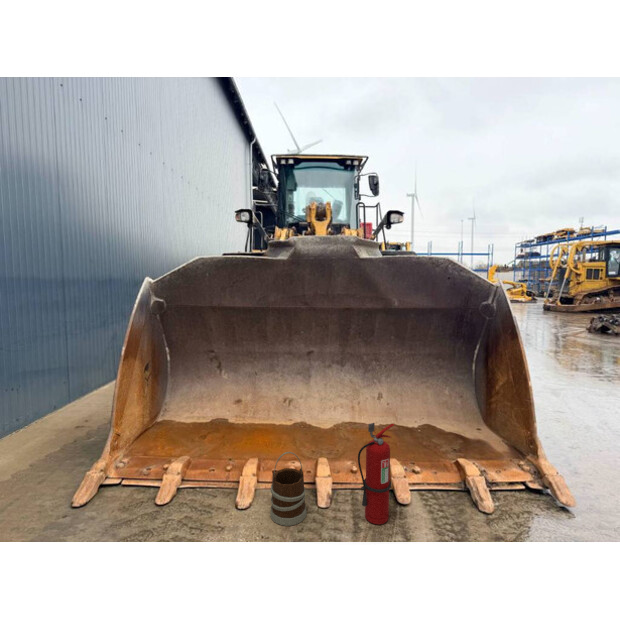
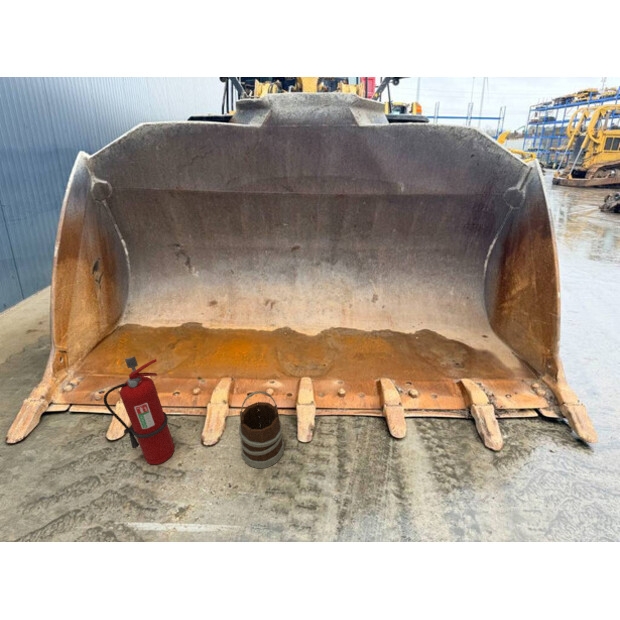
fire extinguisher: present [358,423,394,524] -> present [104,357,174,465]

